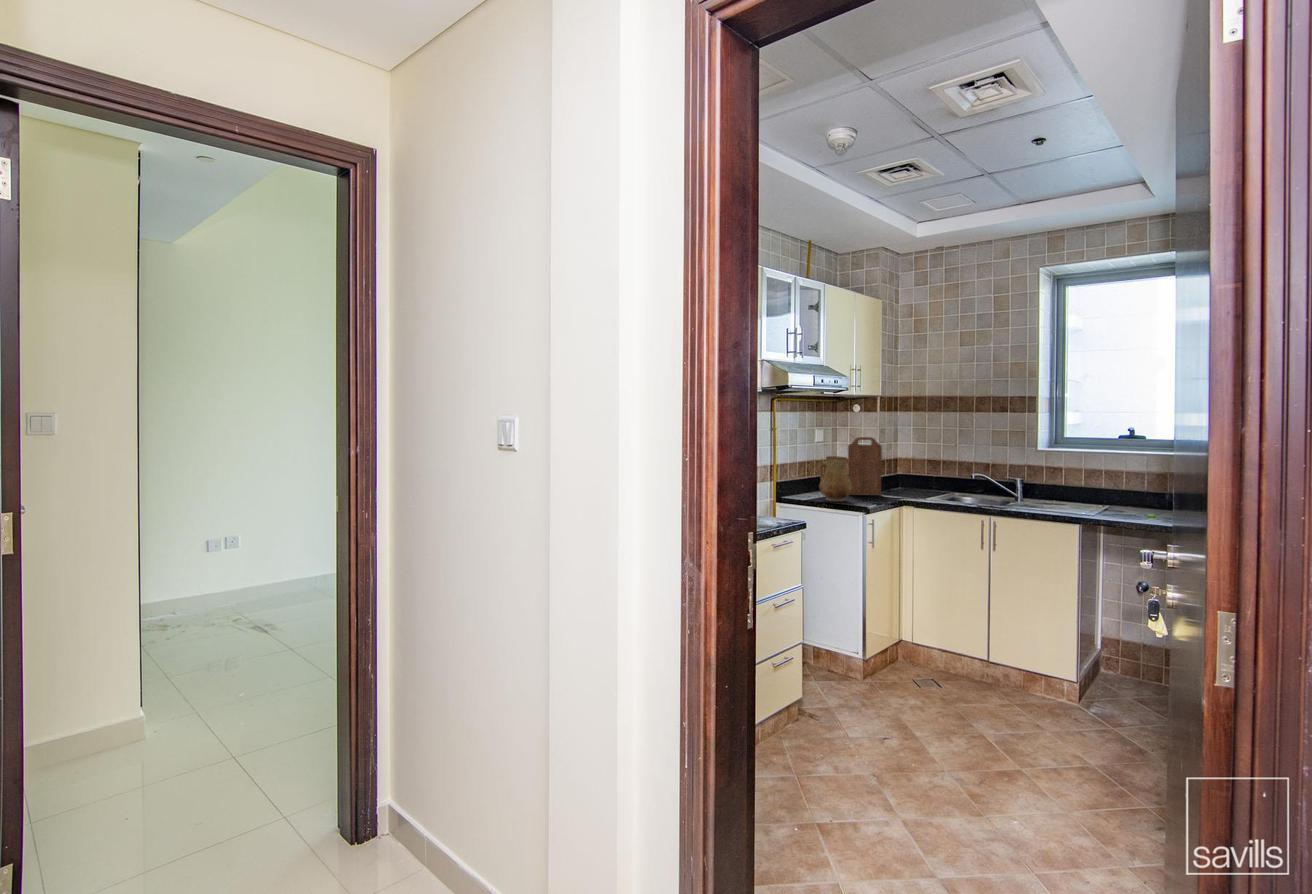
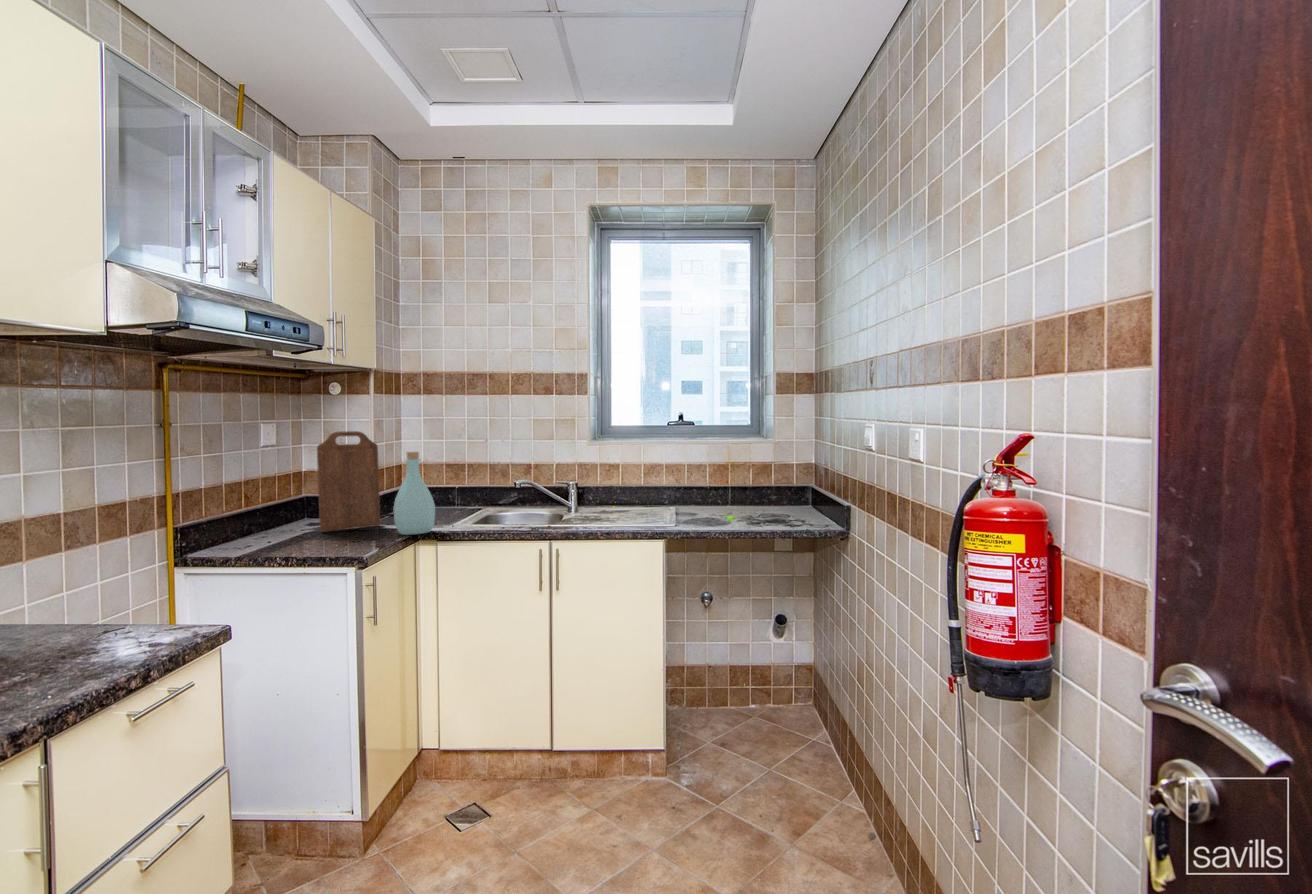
bottle: none [889,451,914,501] -> present [393,452,435,535]
ceramic pitcher: present [819,456,852,501] -> none [254,466,324,552]

